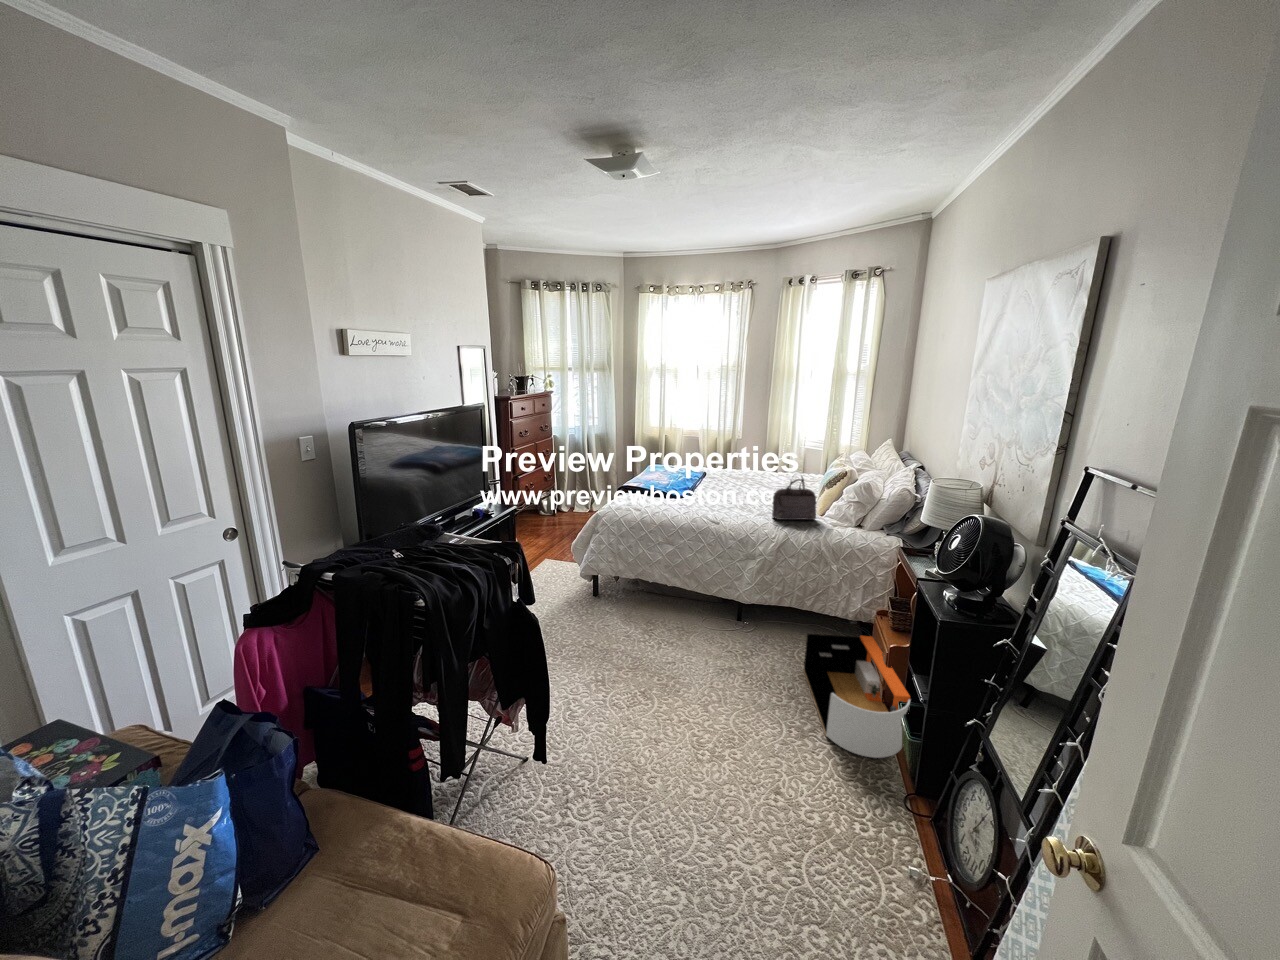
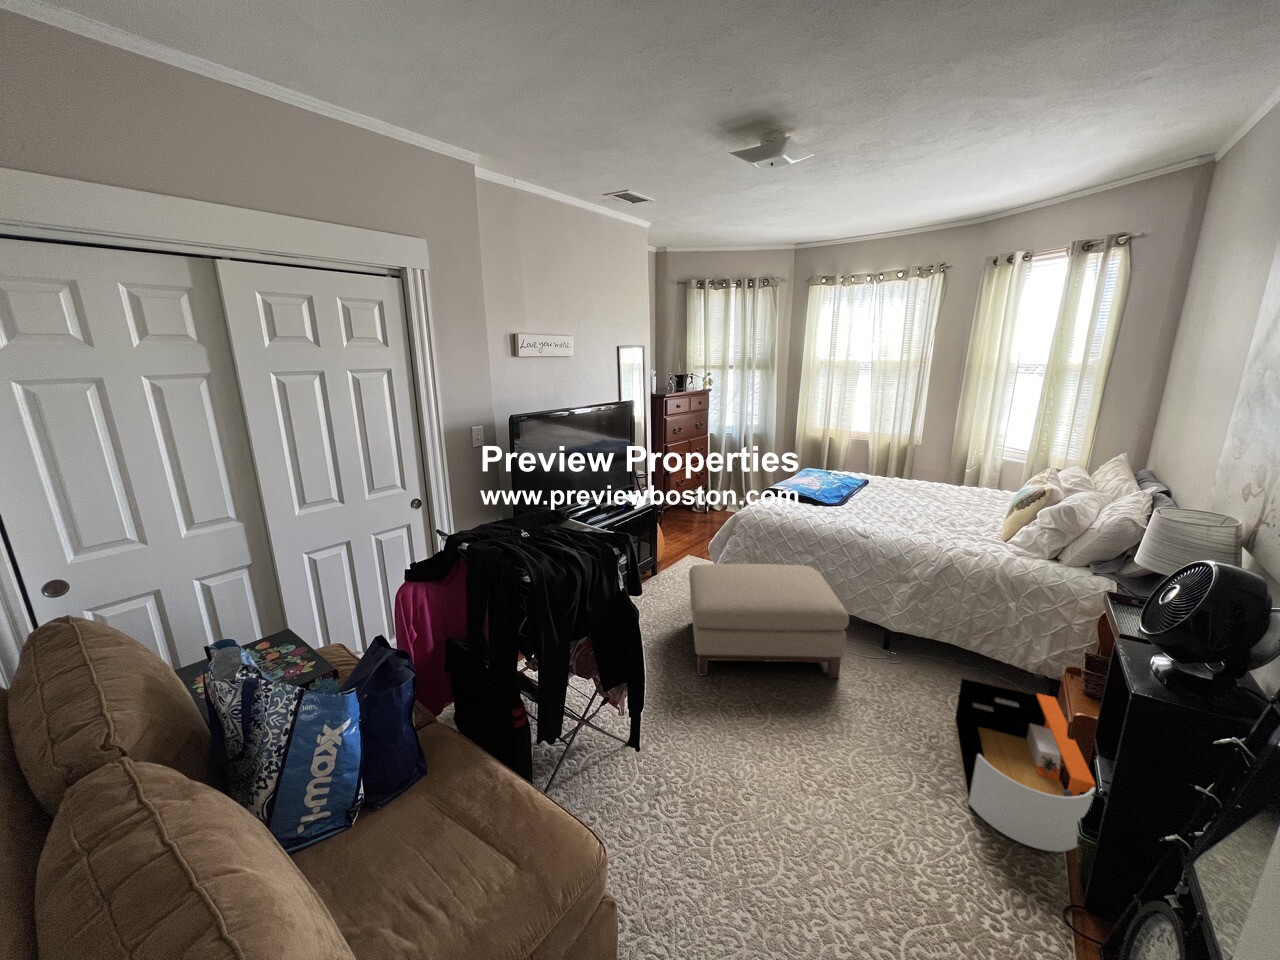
handbag: present [772,477,817,520] -> none [935,487,997,544]
ottoman: none [562,555,715,676] -> present [689,564,849,678]

